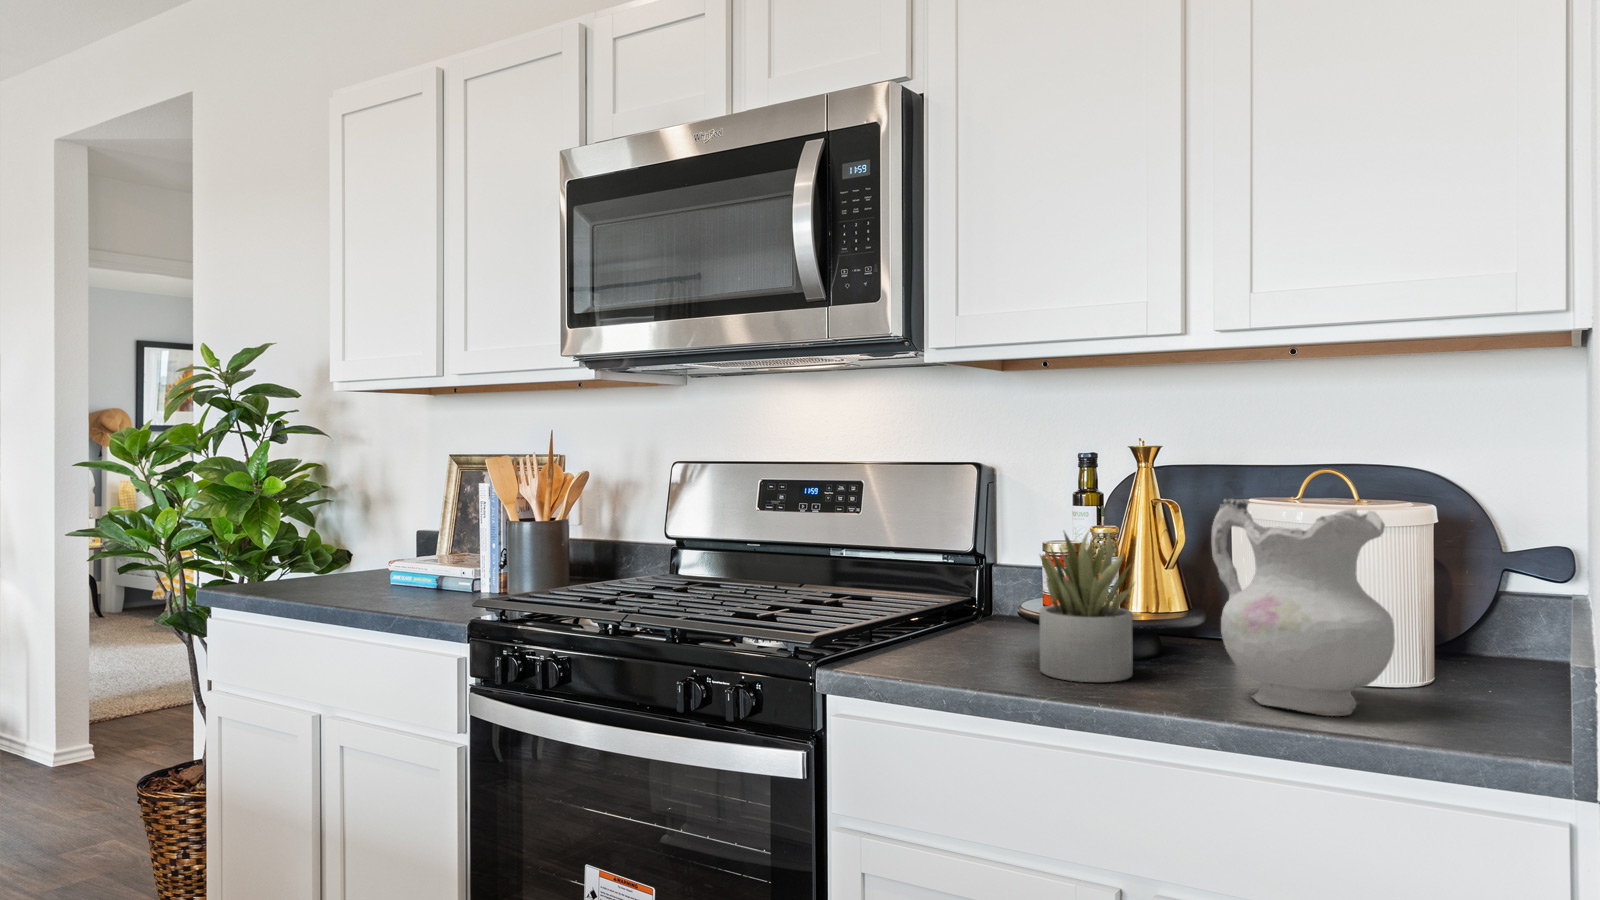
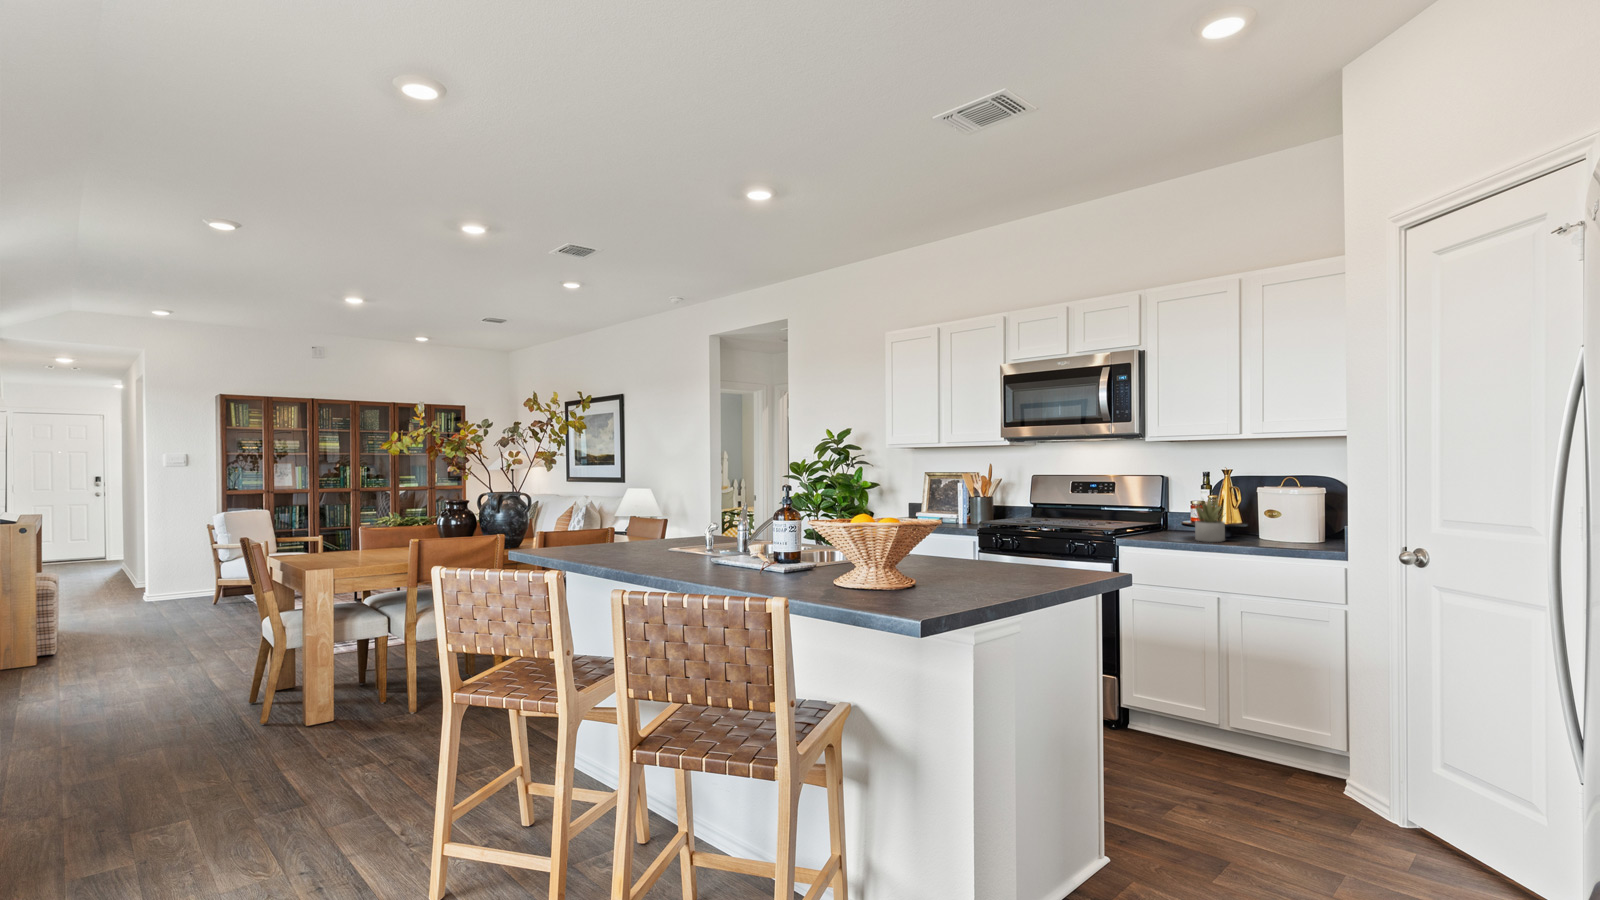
ceramic pitcher: present [1212,498,1395,716] -> none [1249,488,1302,547]

